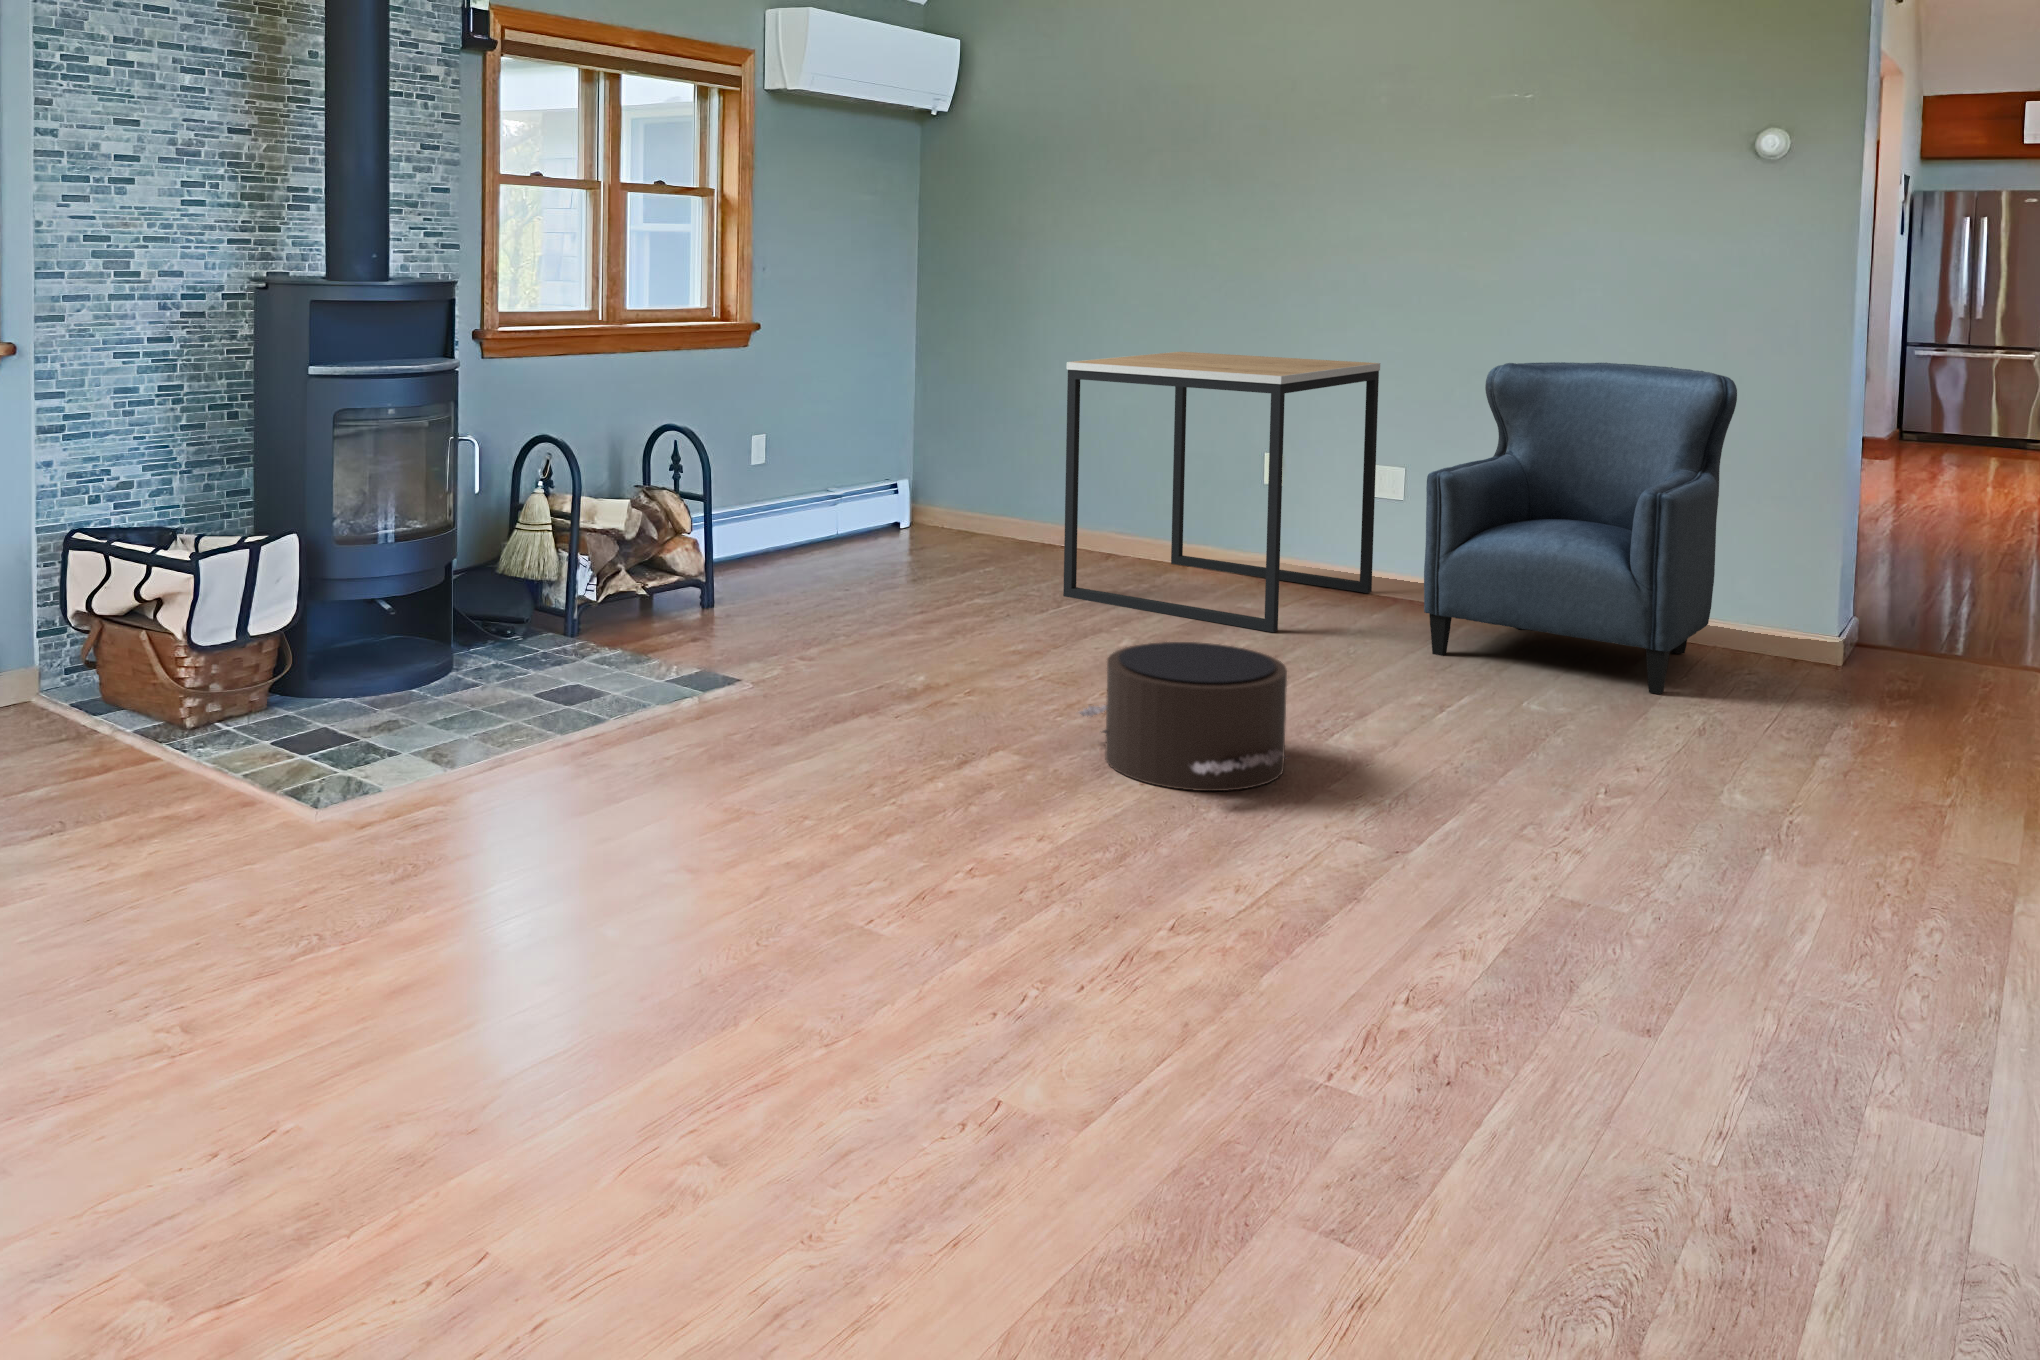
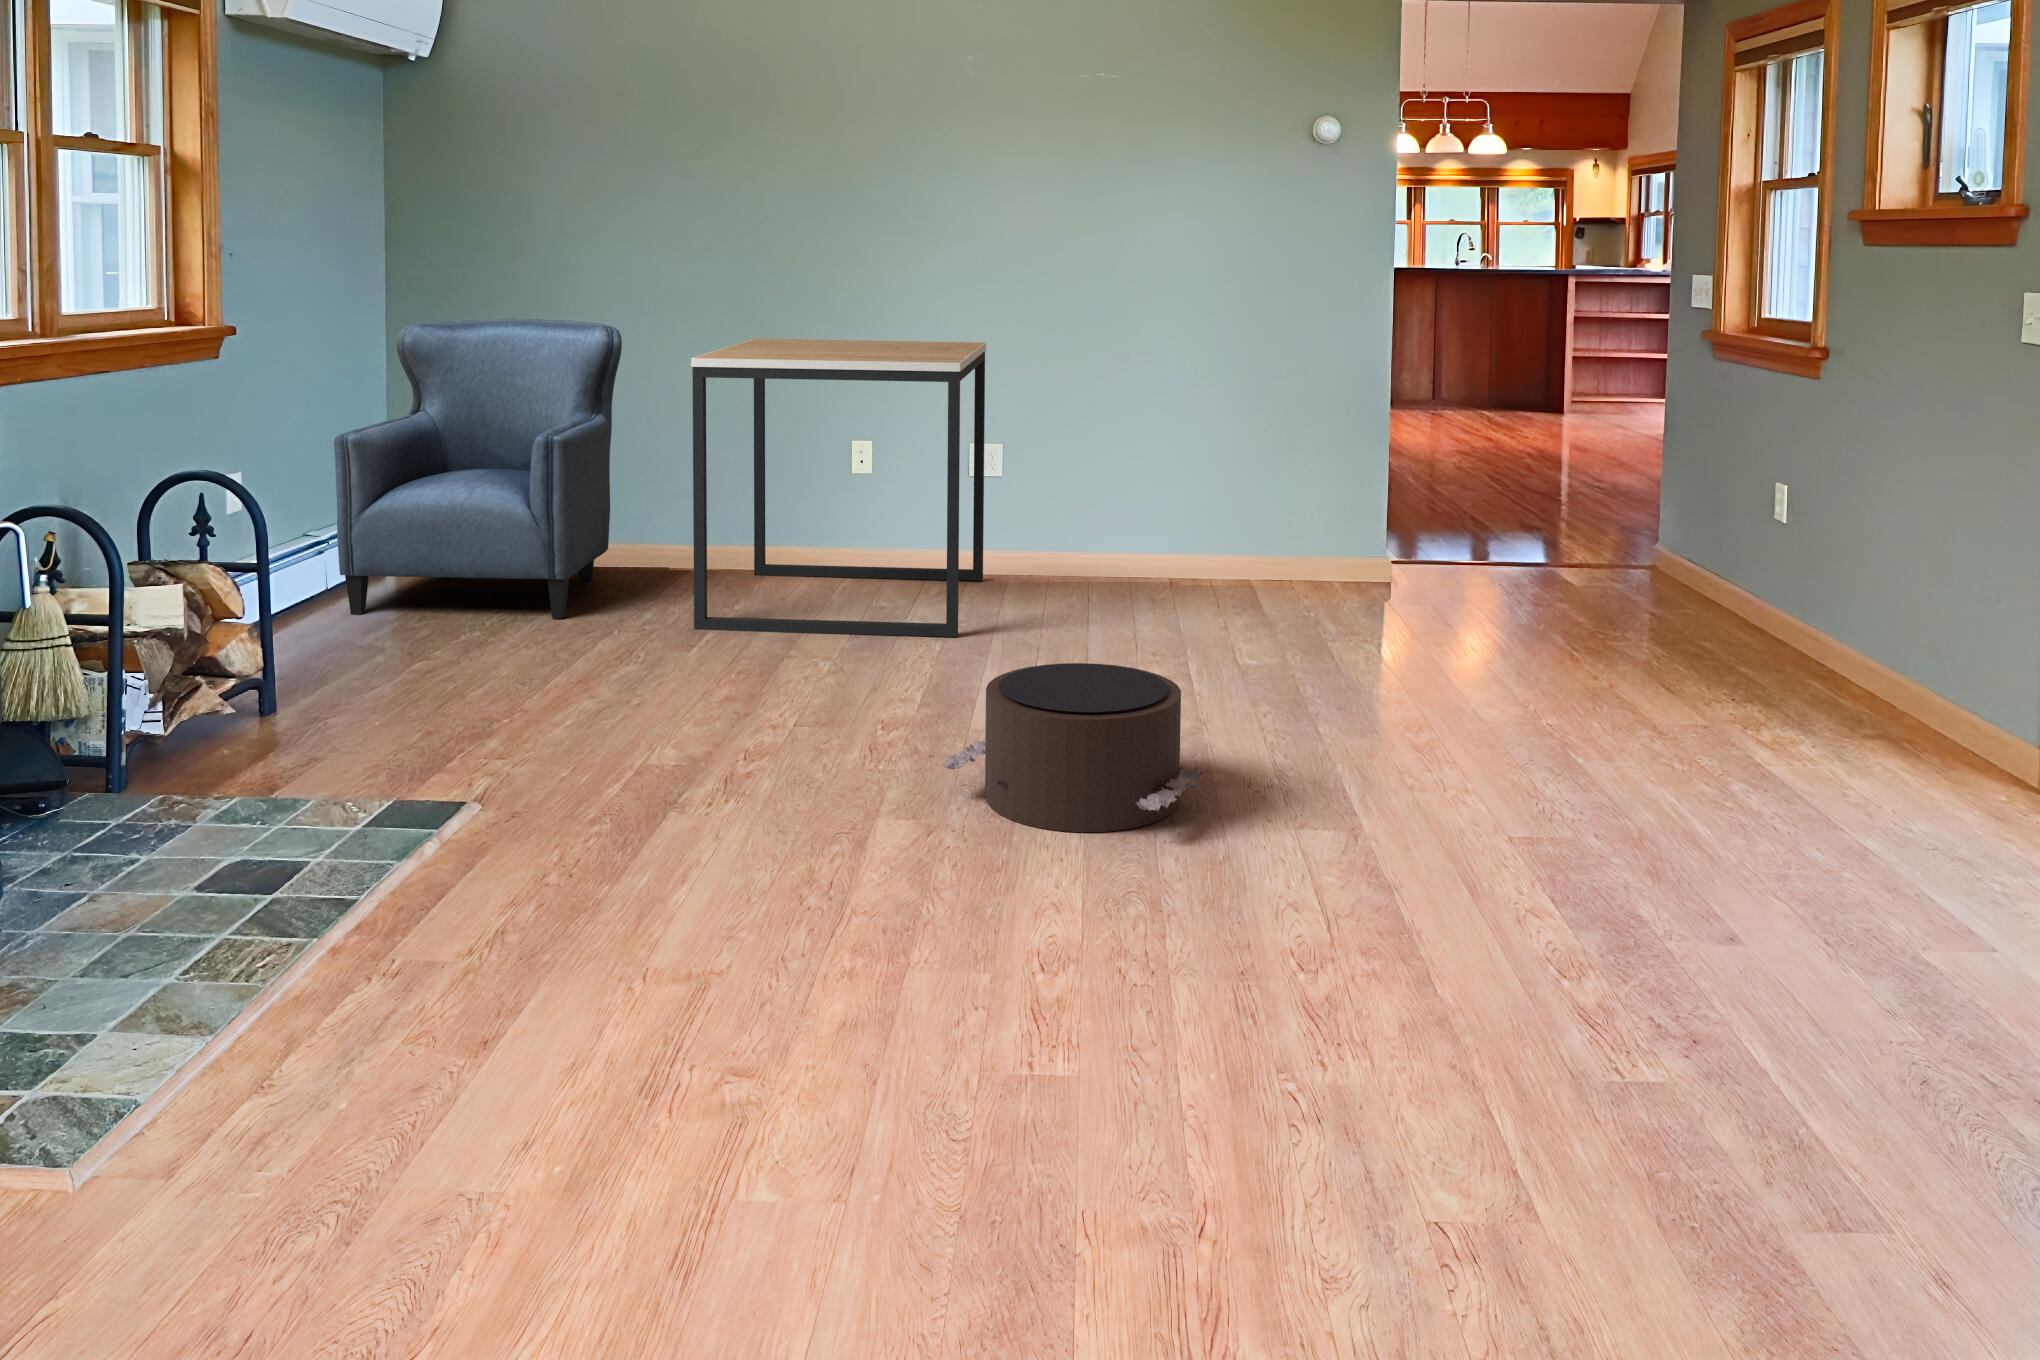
armchair: present [1424,362,1737,694] -> present [334,319,622,619]

